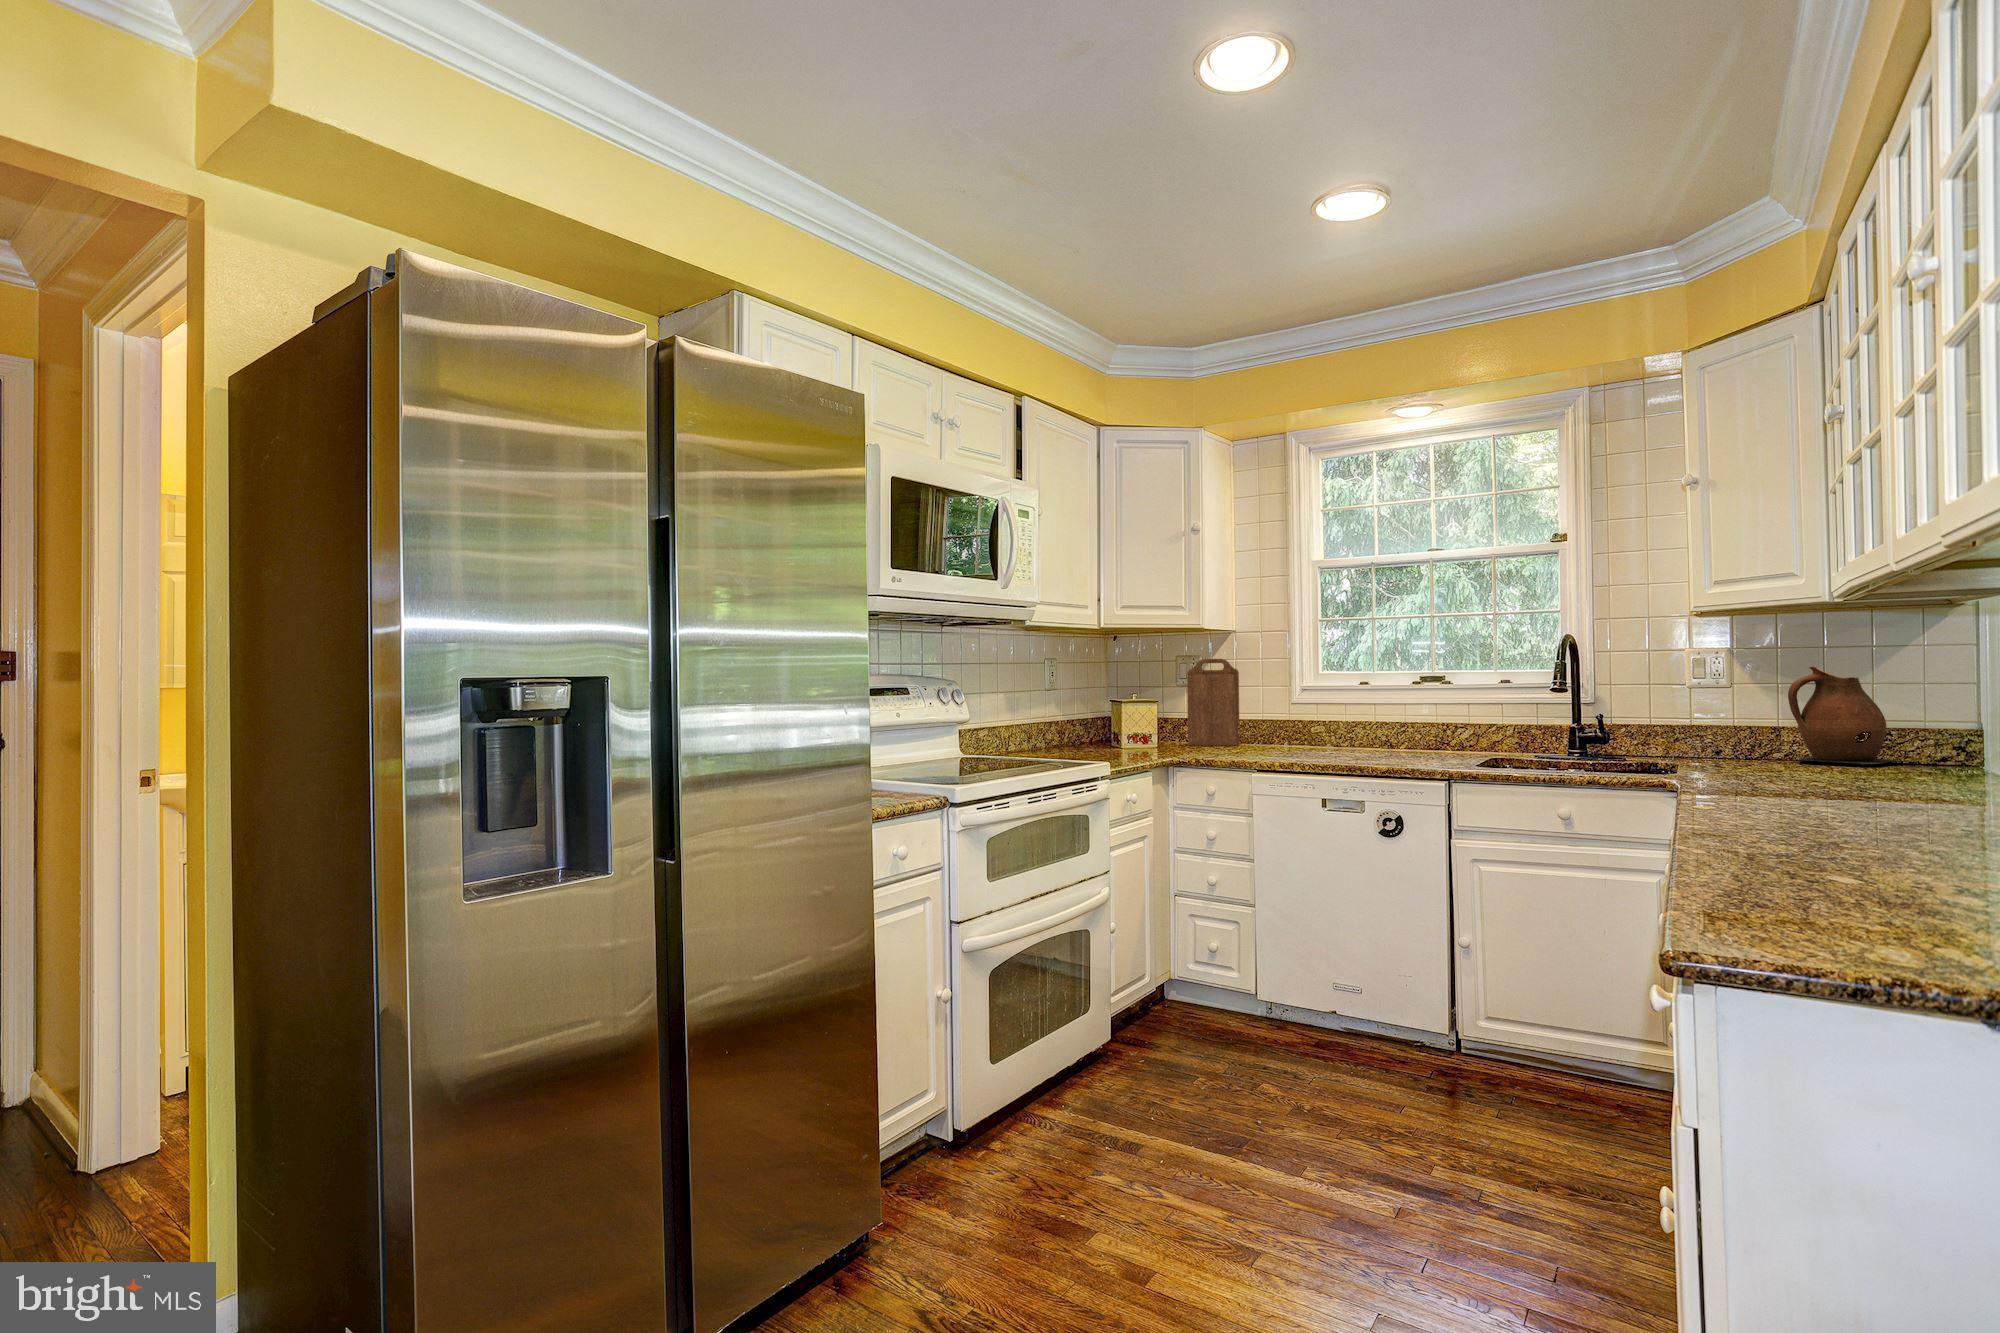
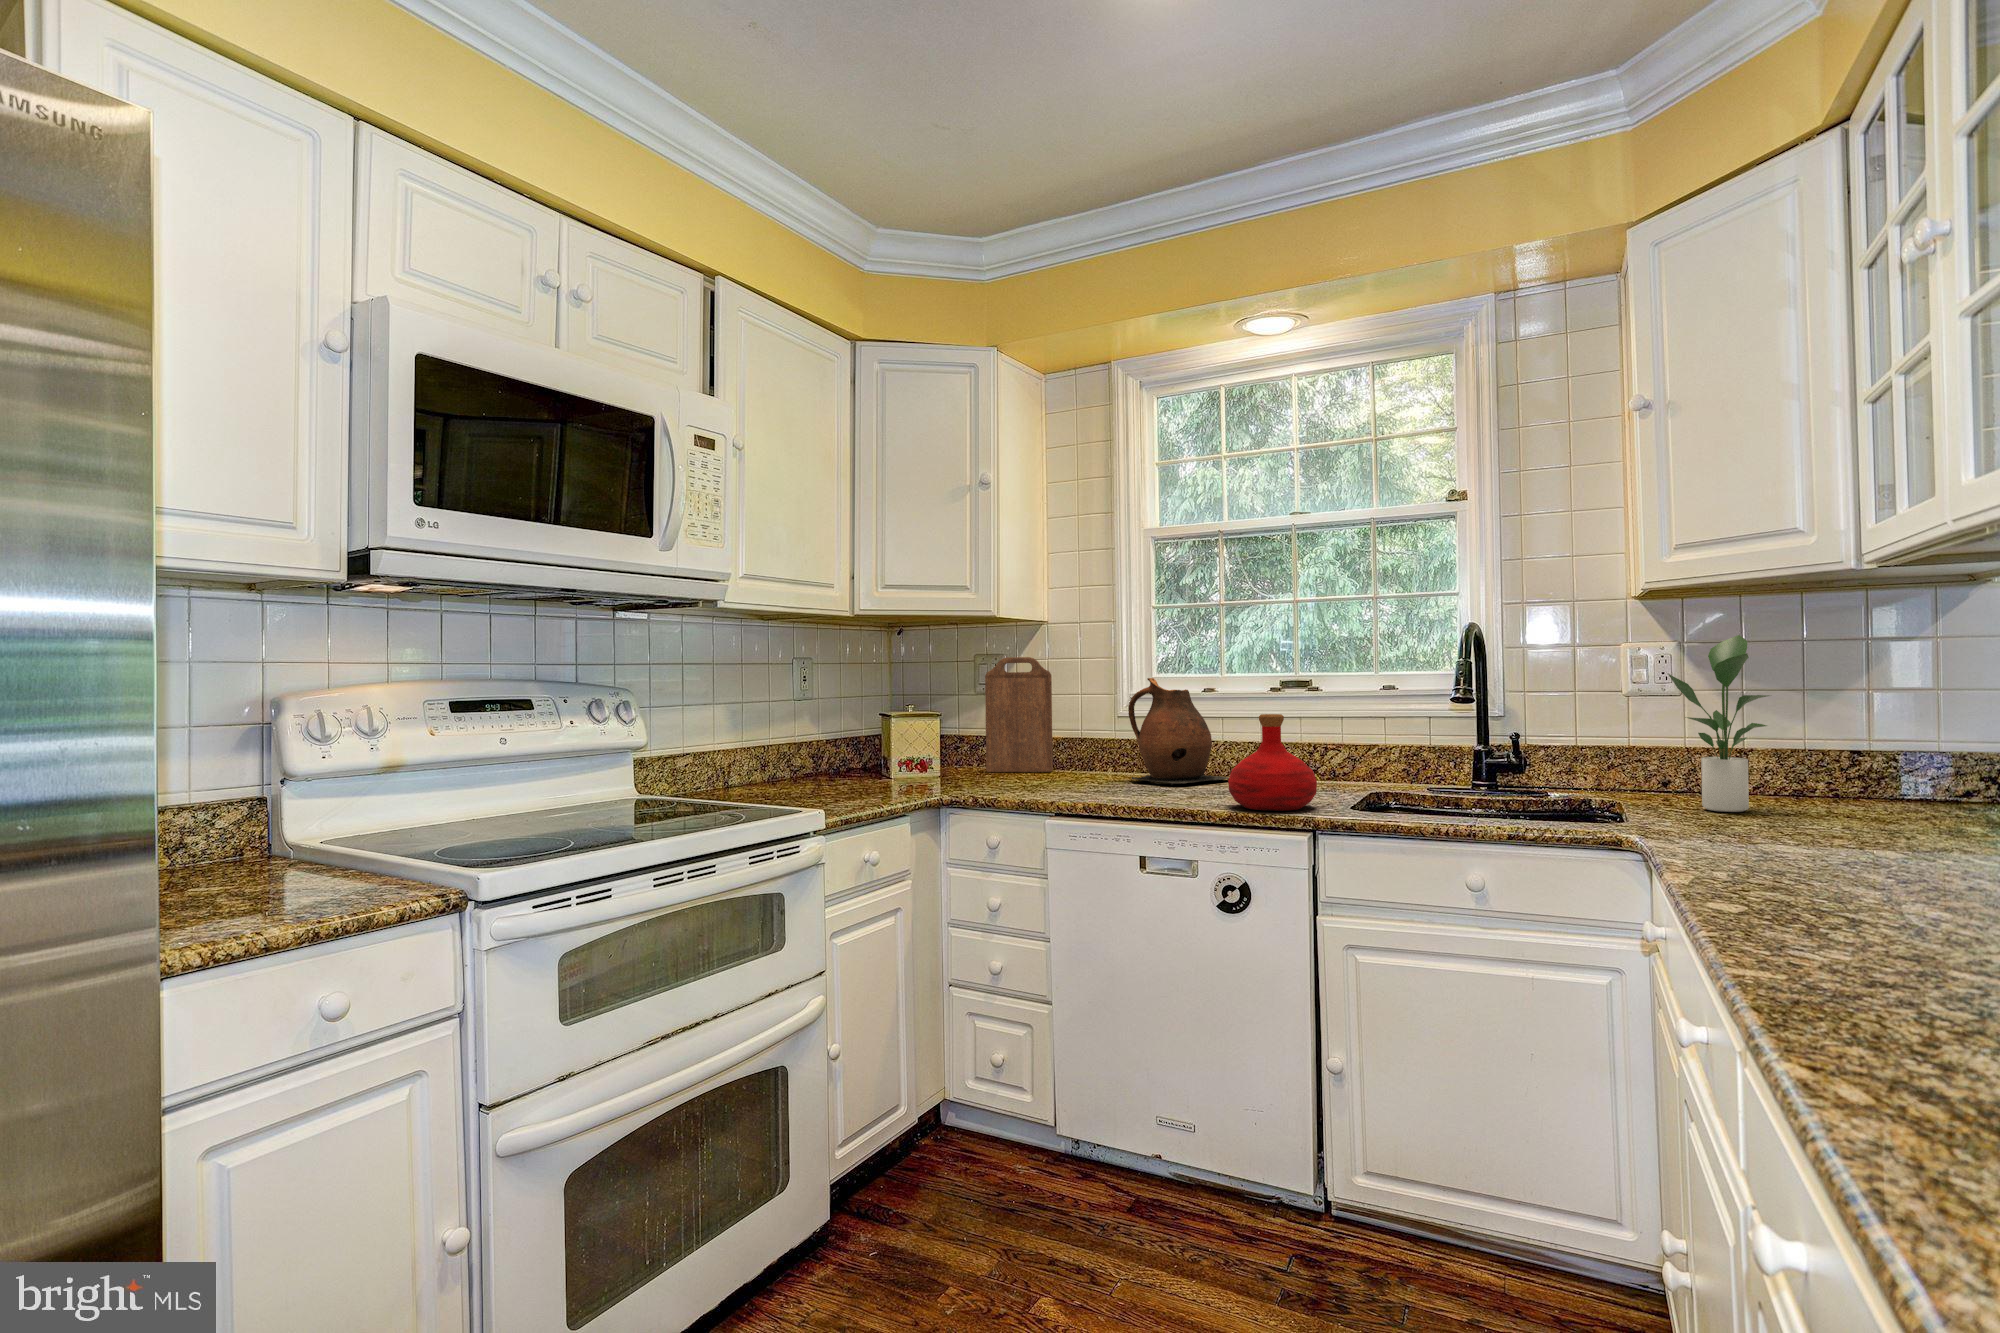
potted plant: none [1711,643,1789,769] -> present [1668,635,1770,812]
ceramic pitcher: present [1788,667,1903,766] -> present [1128,678,1229,785]
bottle: none [1386,699,1451,766] -> present [1228,714,1317,811]

